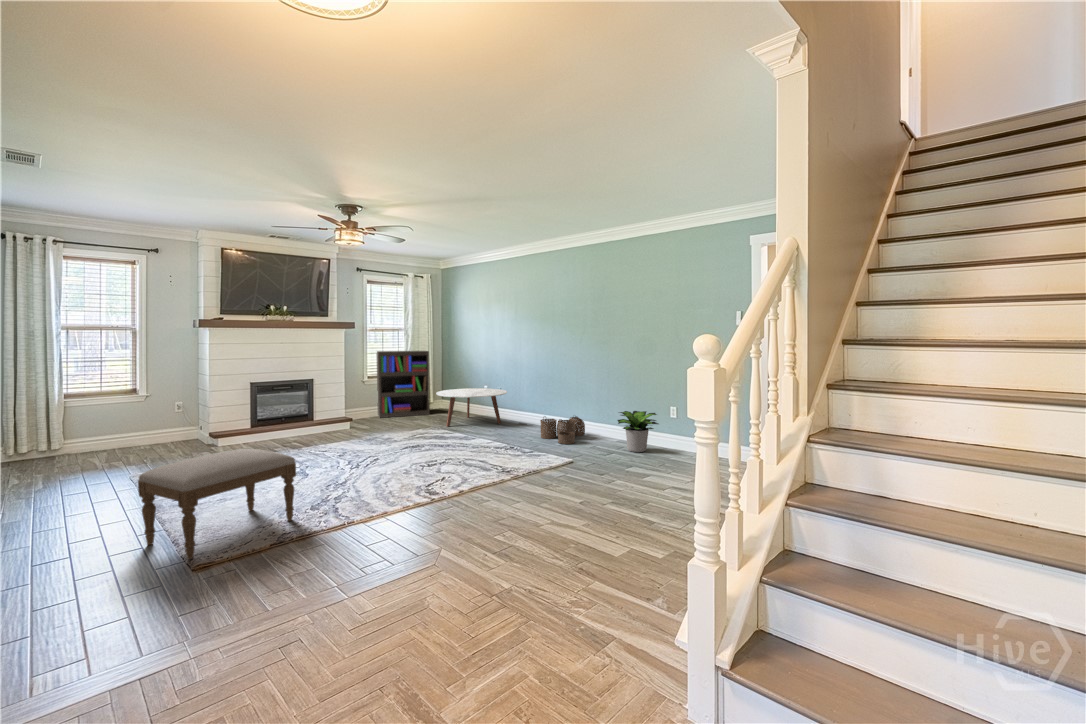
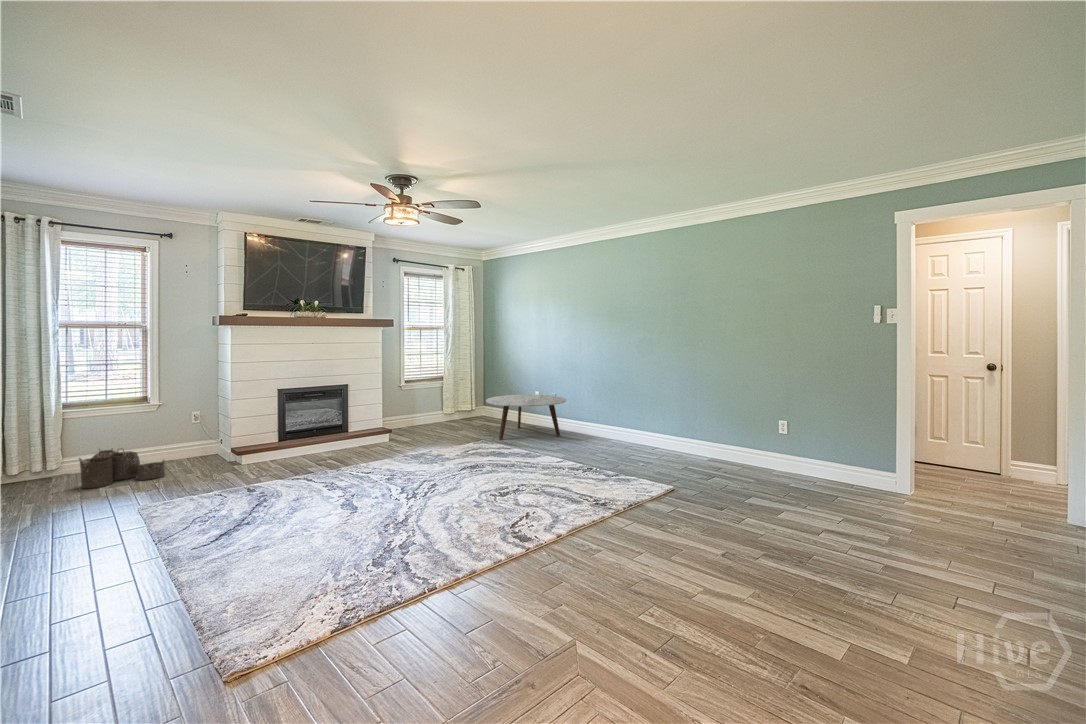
bookshelf: present [376,351,430,418] -> none [414,352,474,428]
potted plant: present [618,411,658,452] -> none [717,425,775,477]
woven basket: present [540,416,585,444] -> present [79,449,165,488]
ottoman: present [138,449,296,559] -> none [147,486,357,659]

